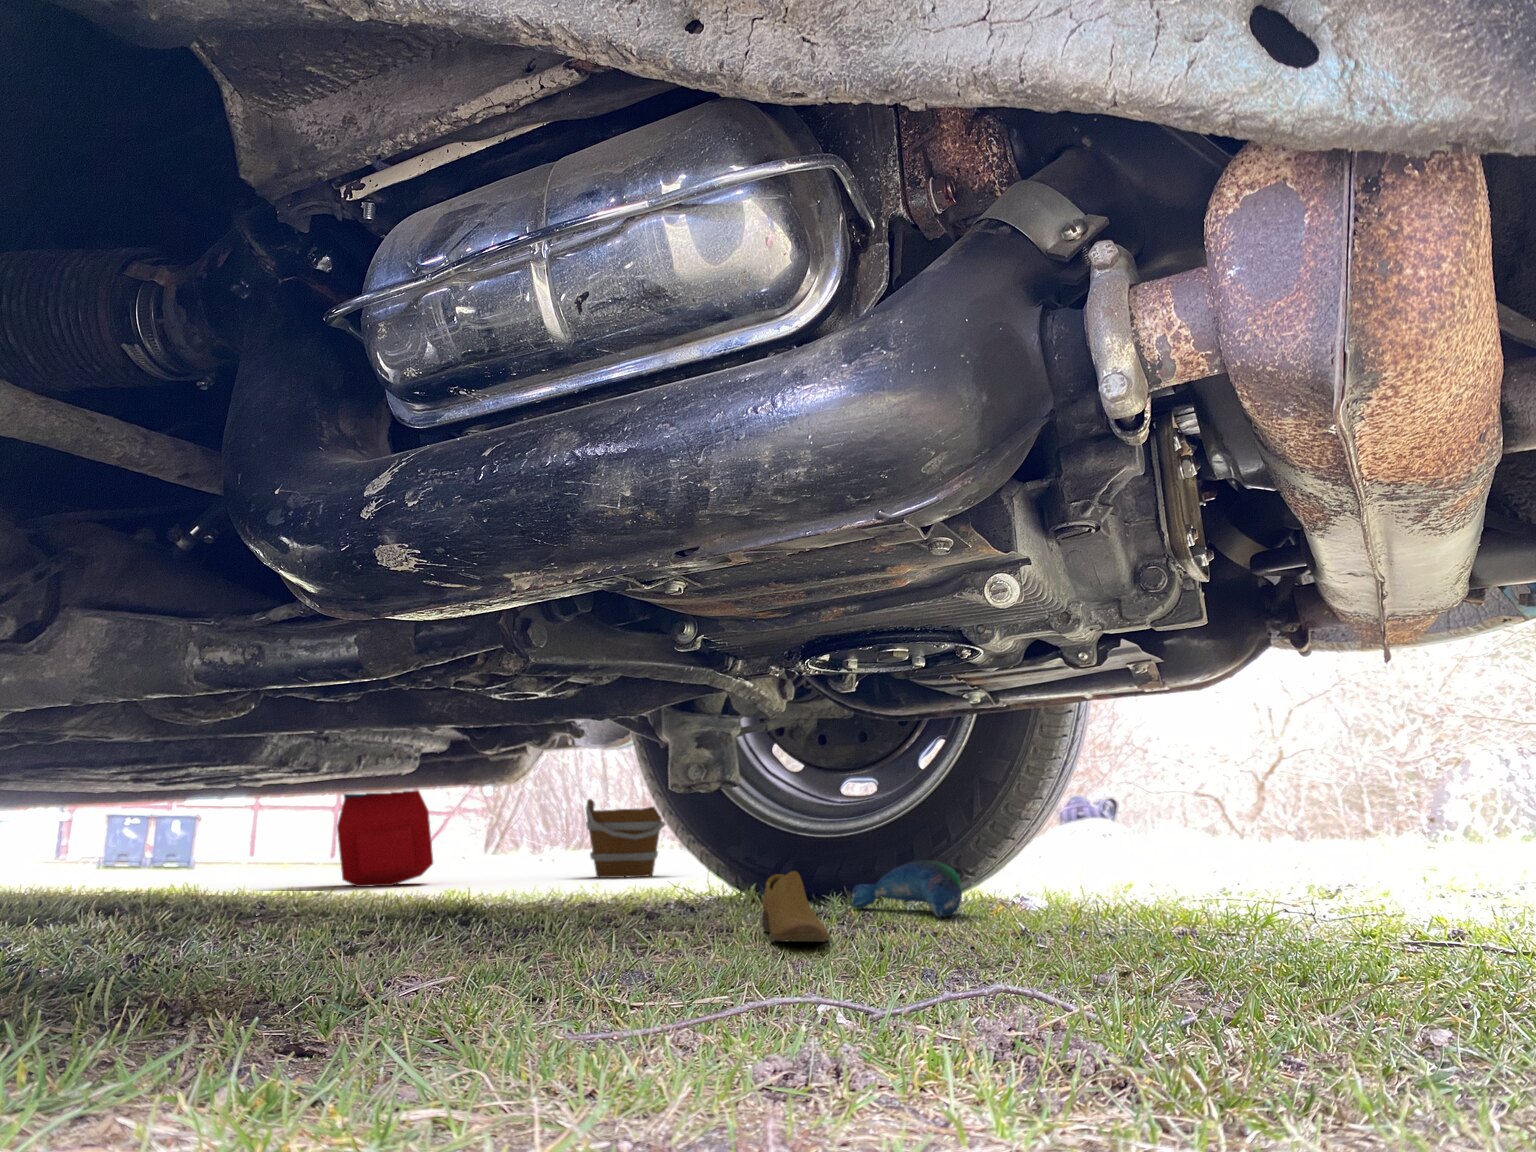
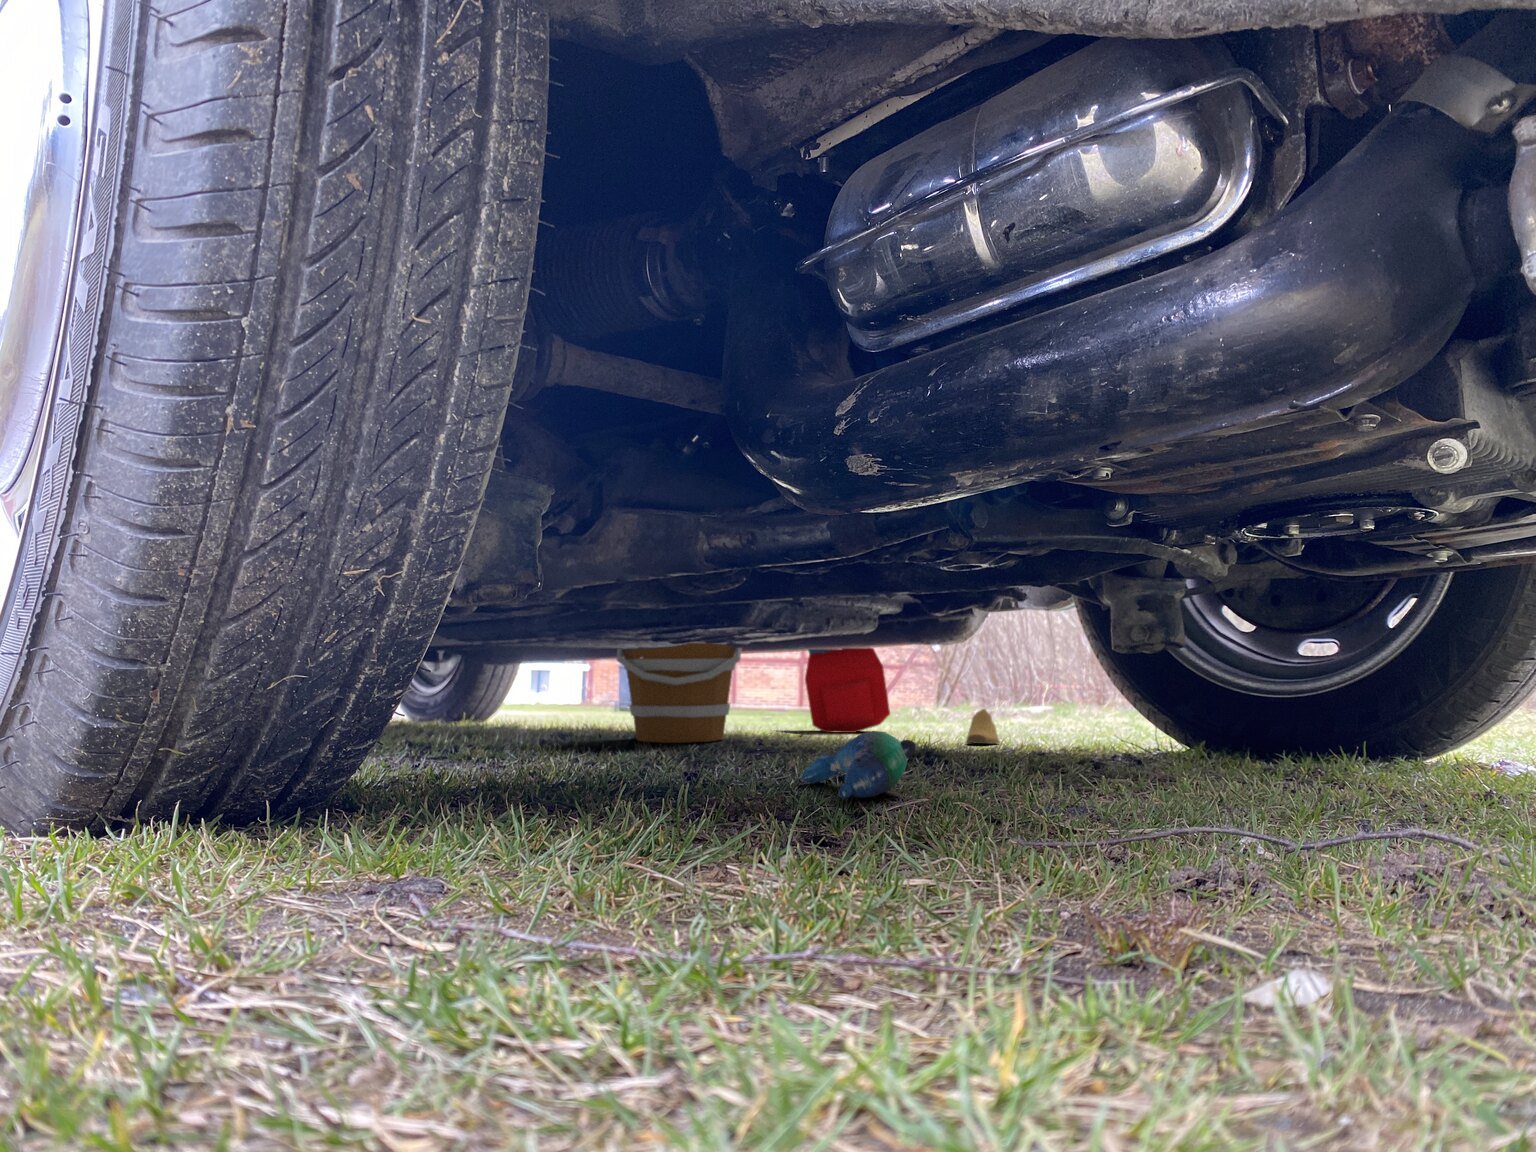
bucket: present [585,799,665,878] -> present [617,643,742,743]
plush toy: present [851,860,963,917] -> present [801,731,916,799]
shoe: present [762,871,830,942] -> present [966,709,999,744]

